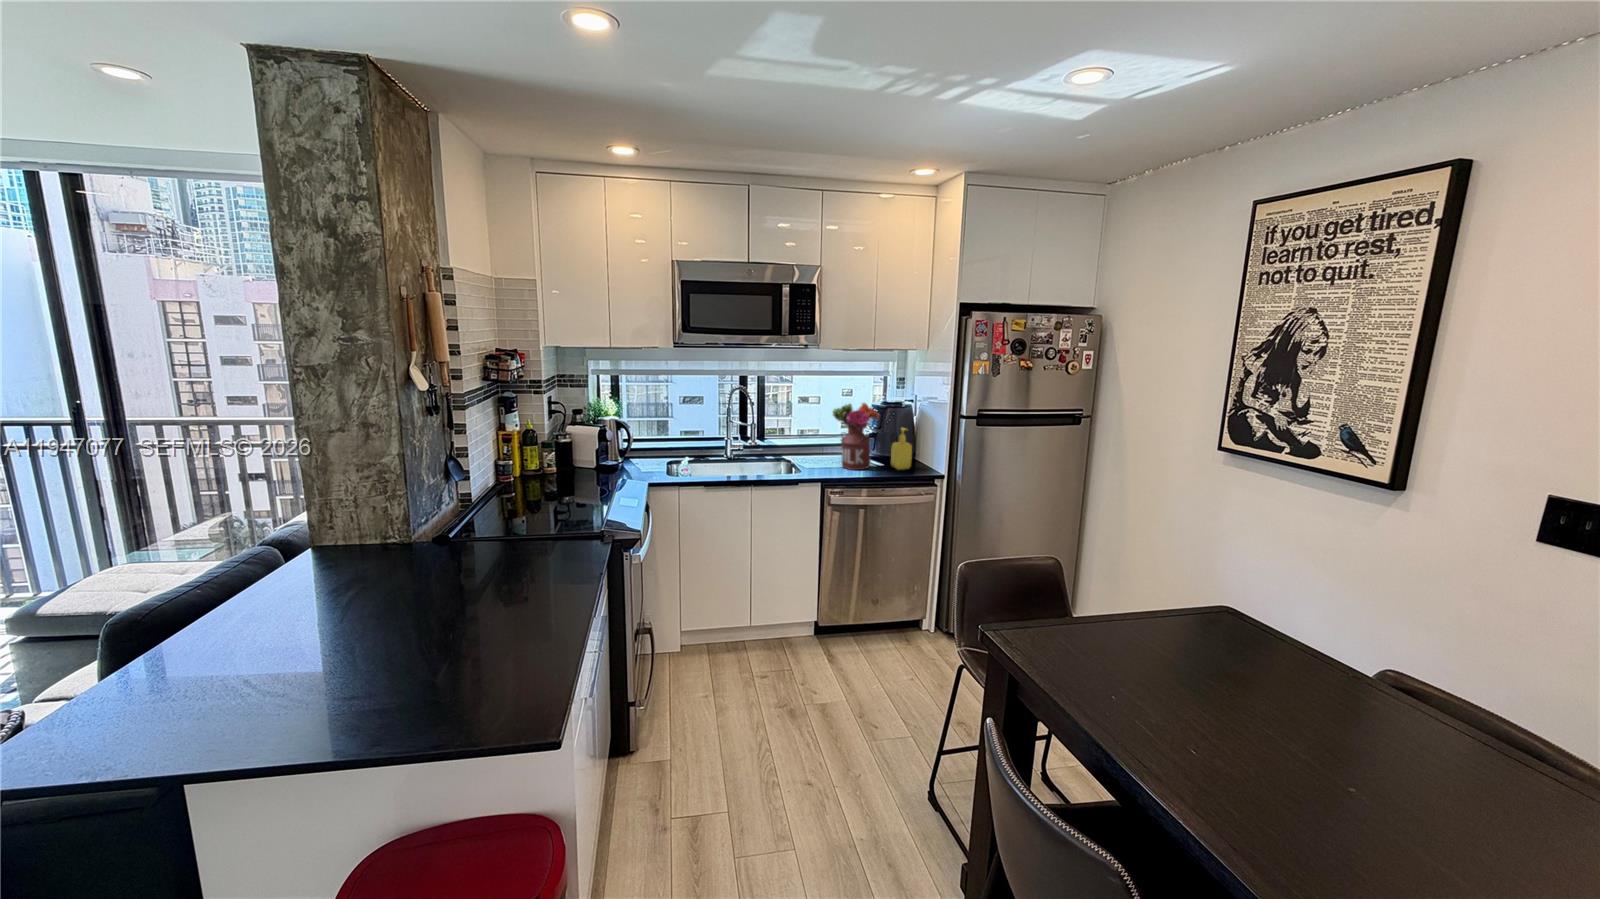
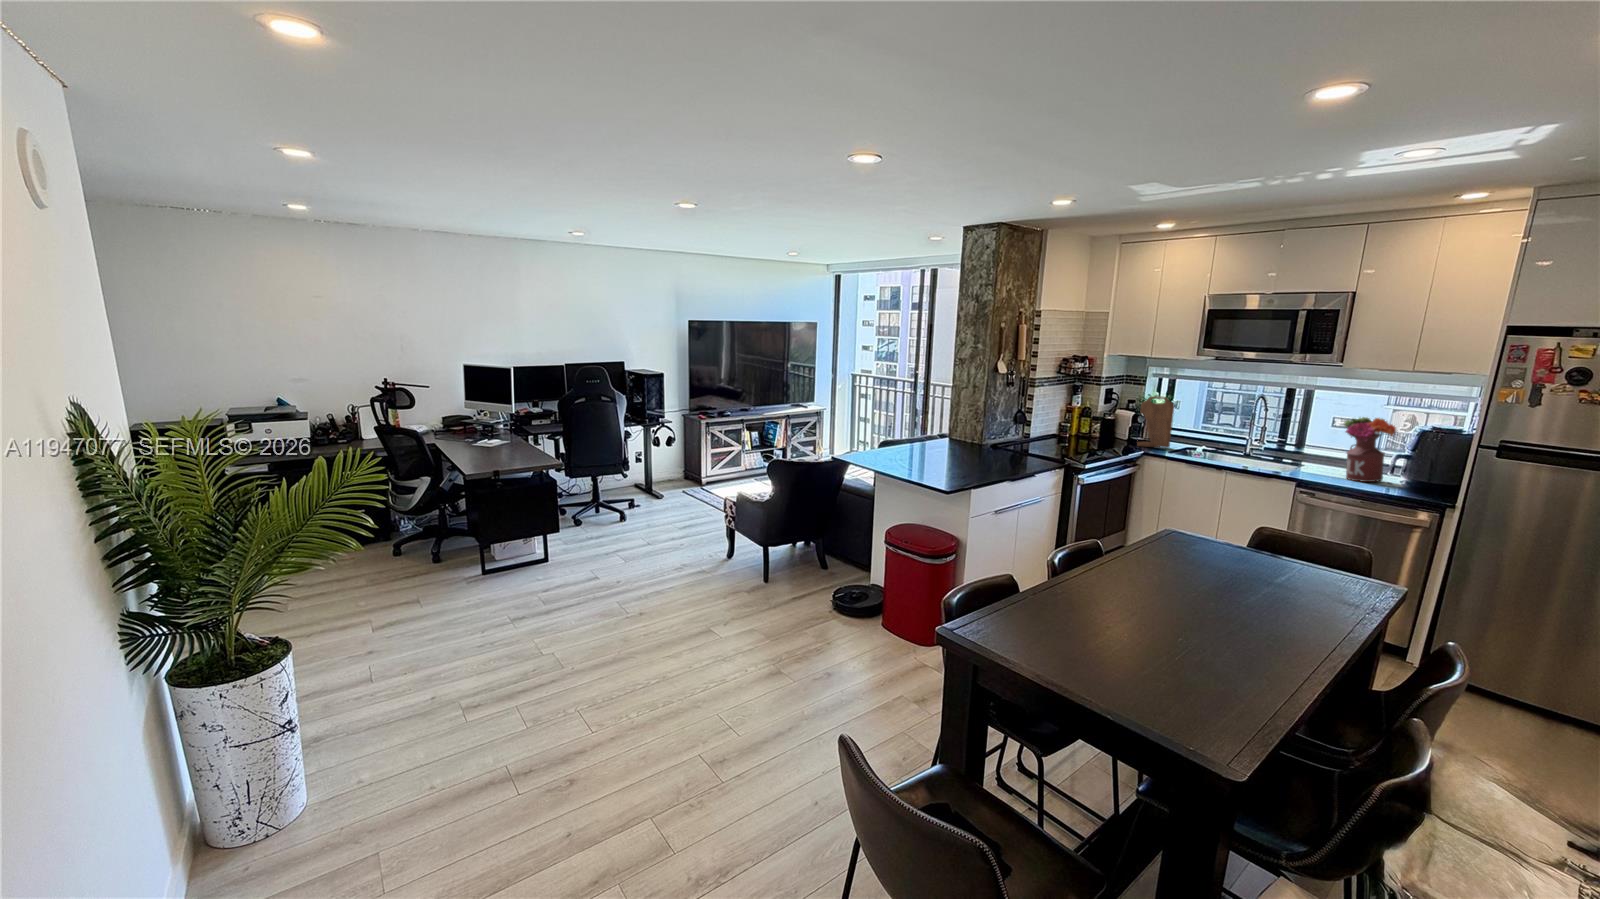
cutting board: none [608,401,646,473] -> present [1137,396,1174,448]
soap dispenser: present [891,428,912,470] -> none [1404,448,1433,492]

